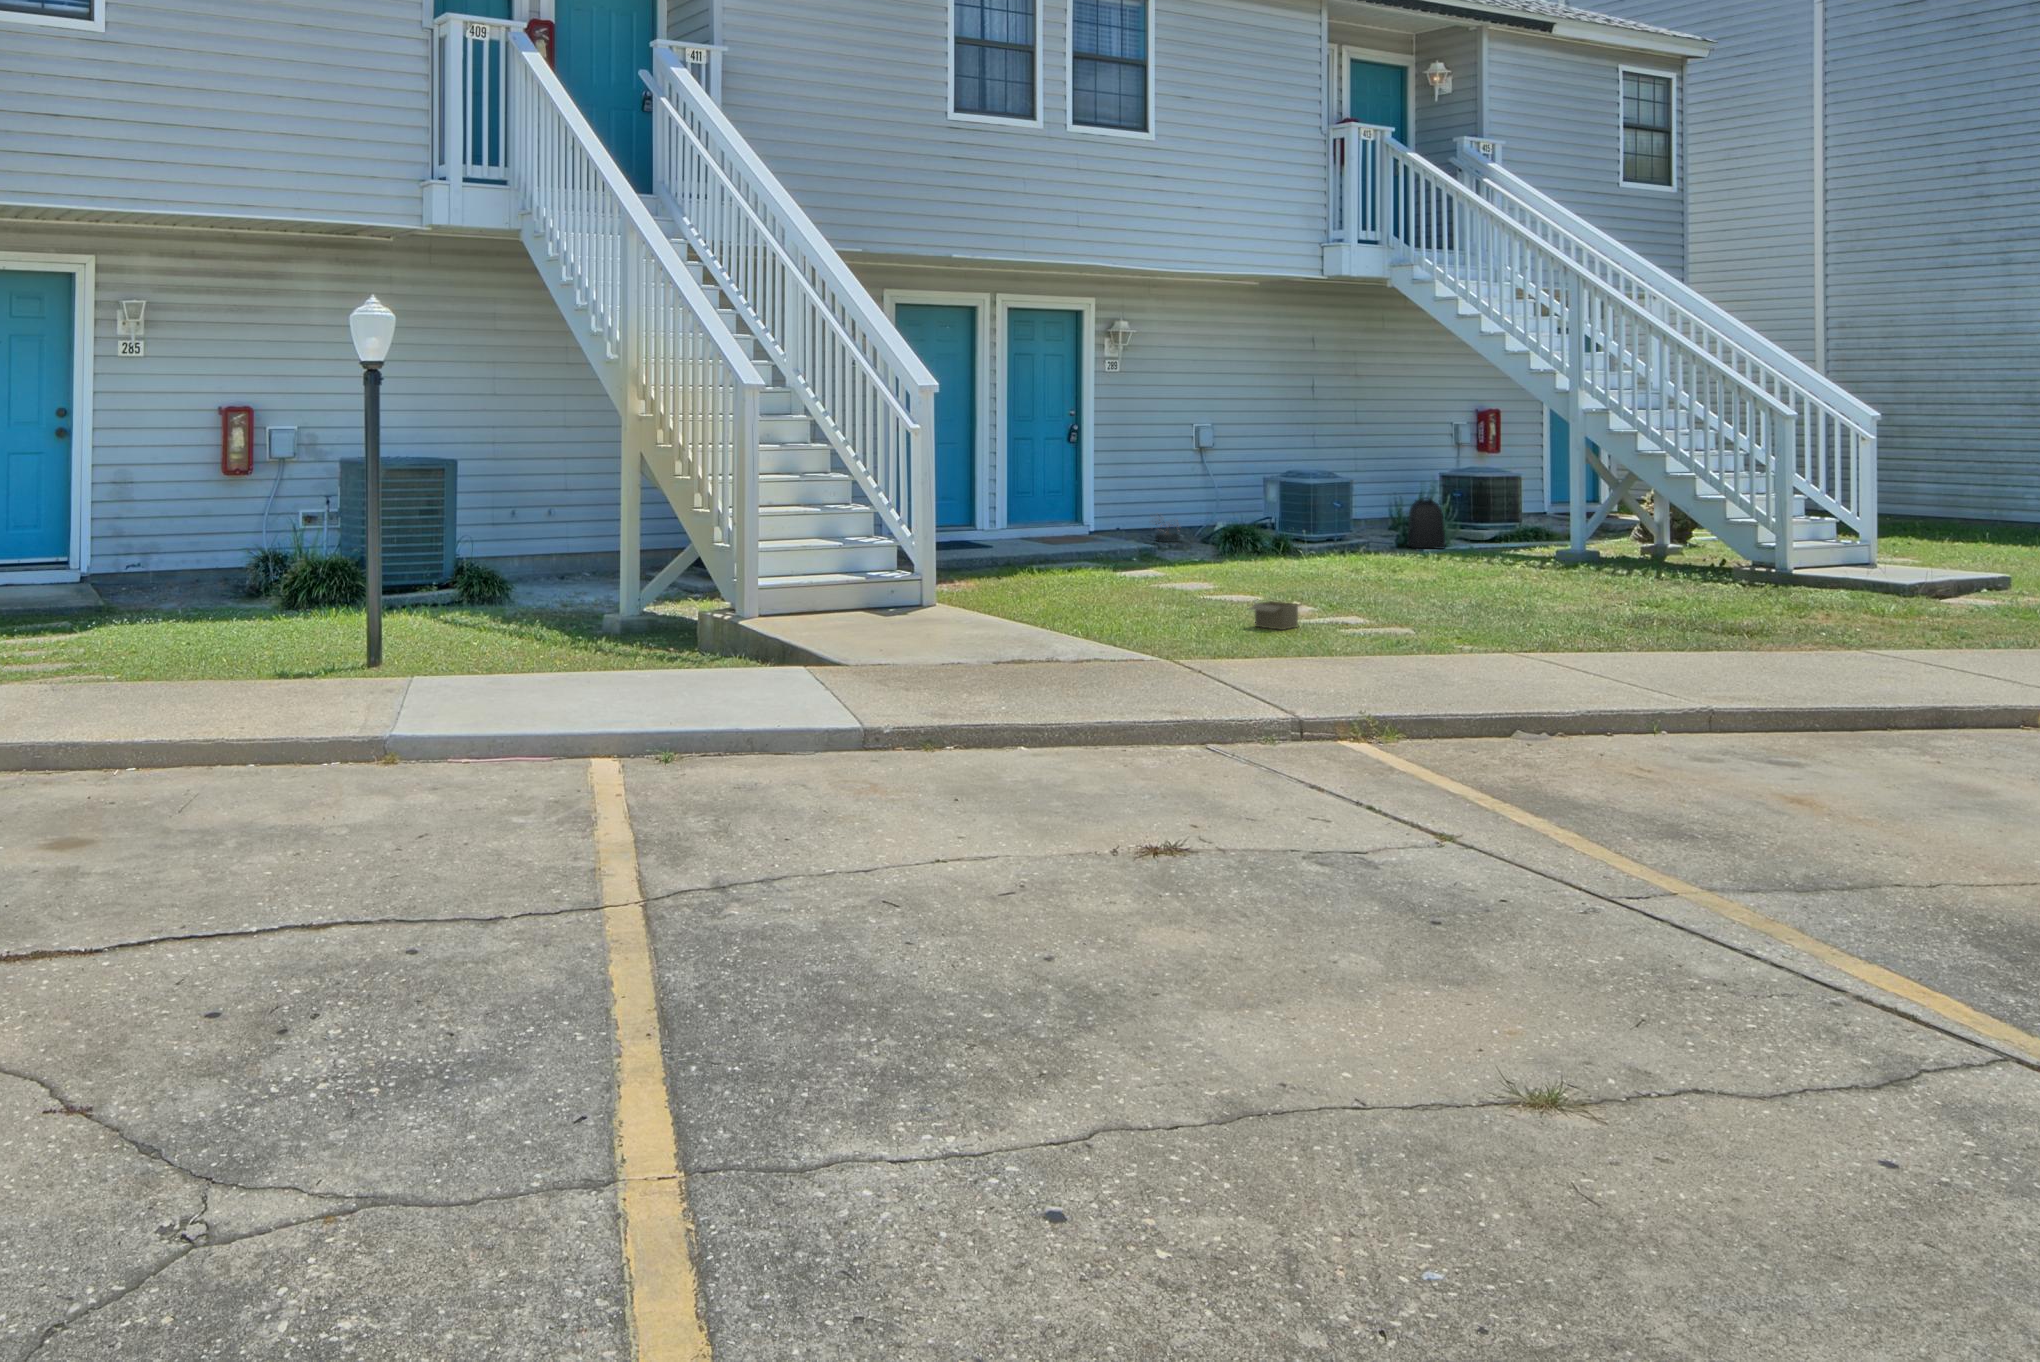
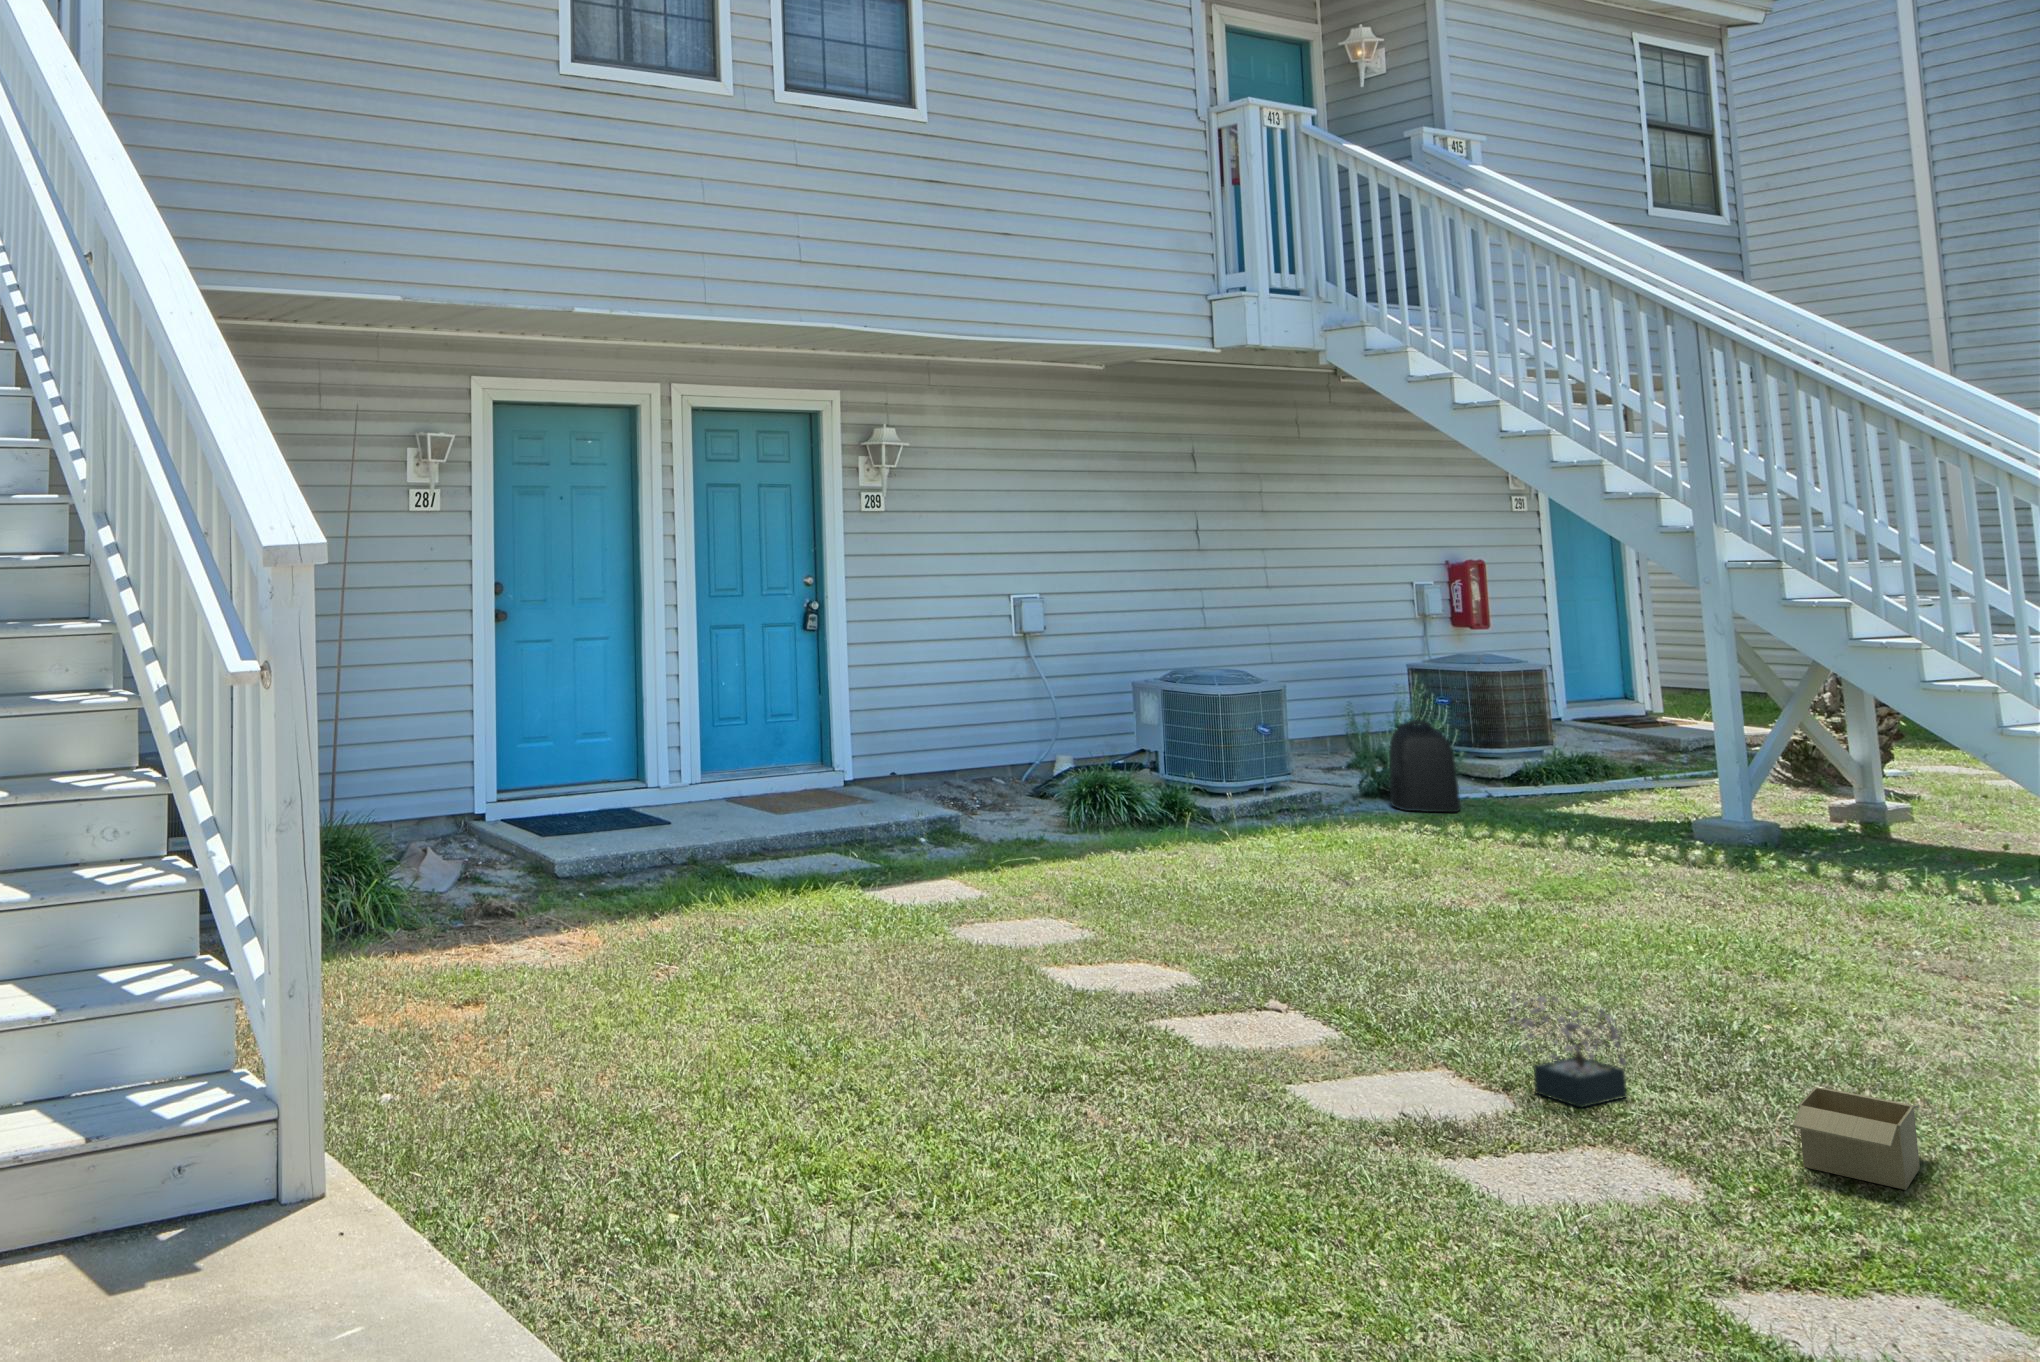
decorative plant: present [1155,517,1179,542] -> present [1509,993,1627,1107]
cardboard box: present [1249,601,1299,630] -> present [1793,1087,1920,1190]

